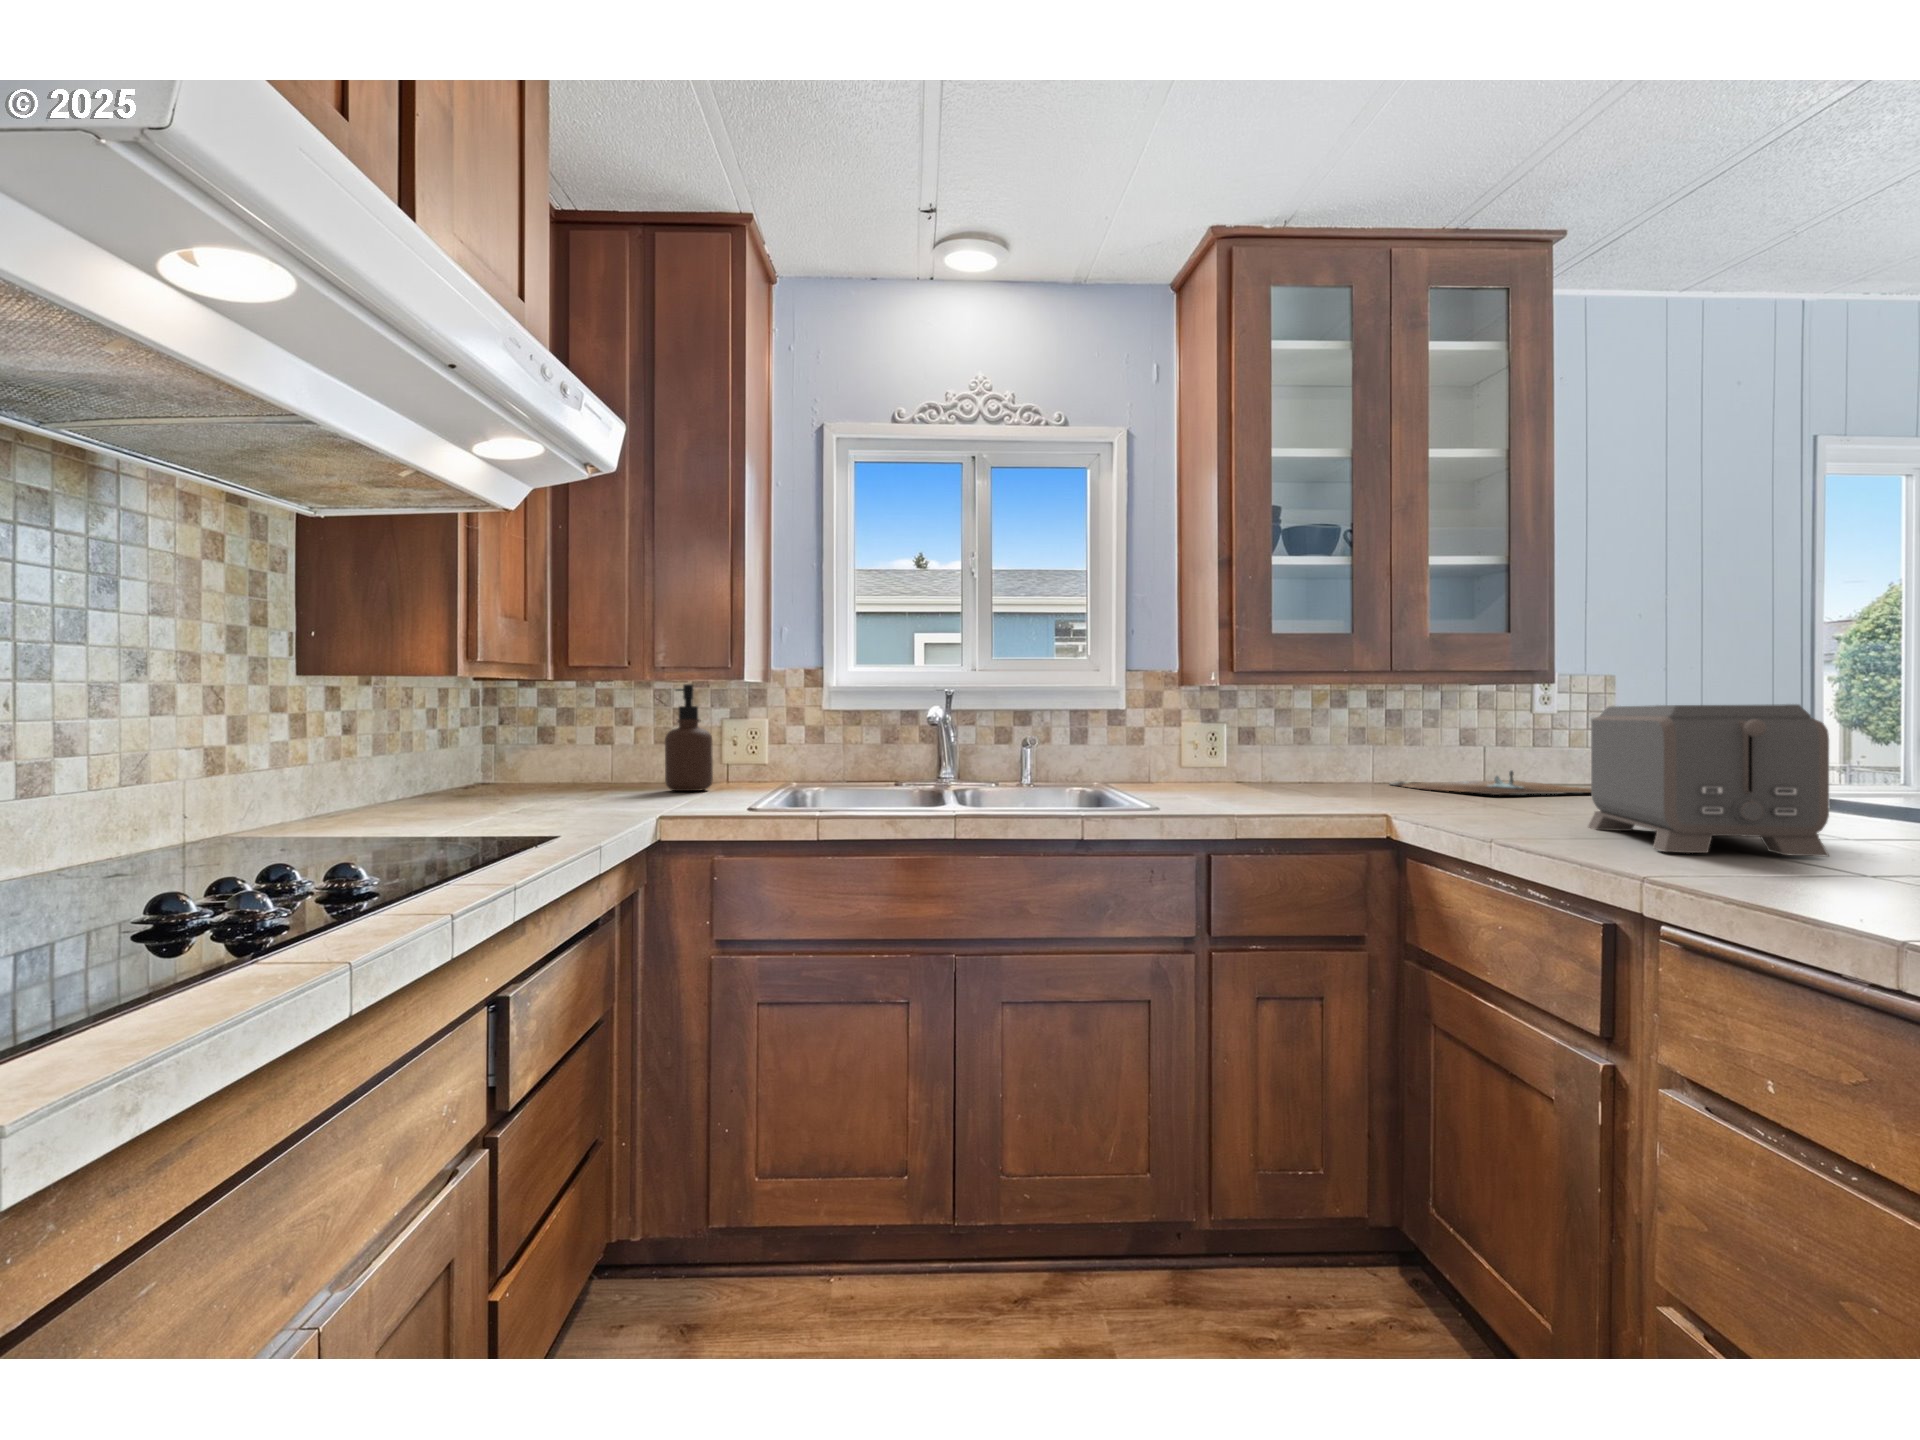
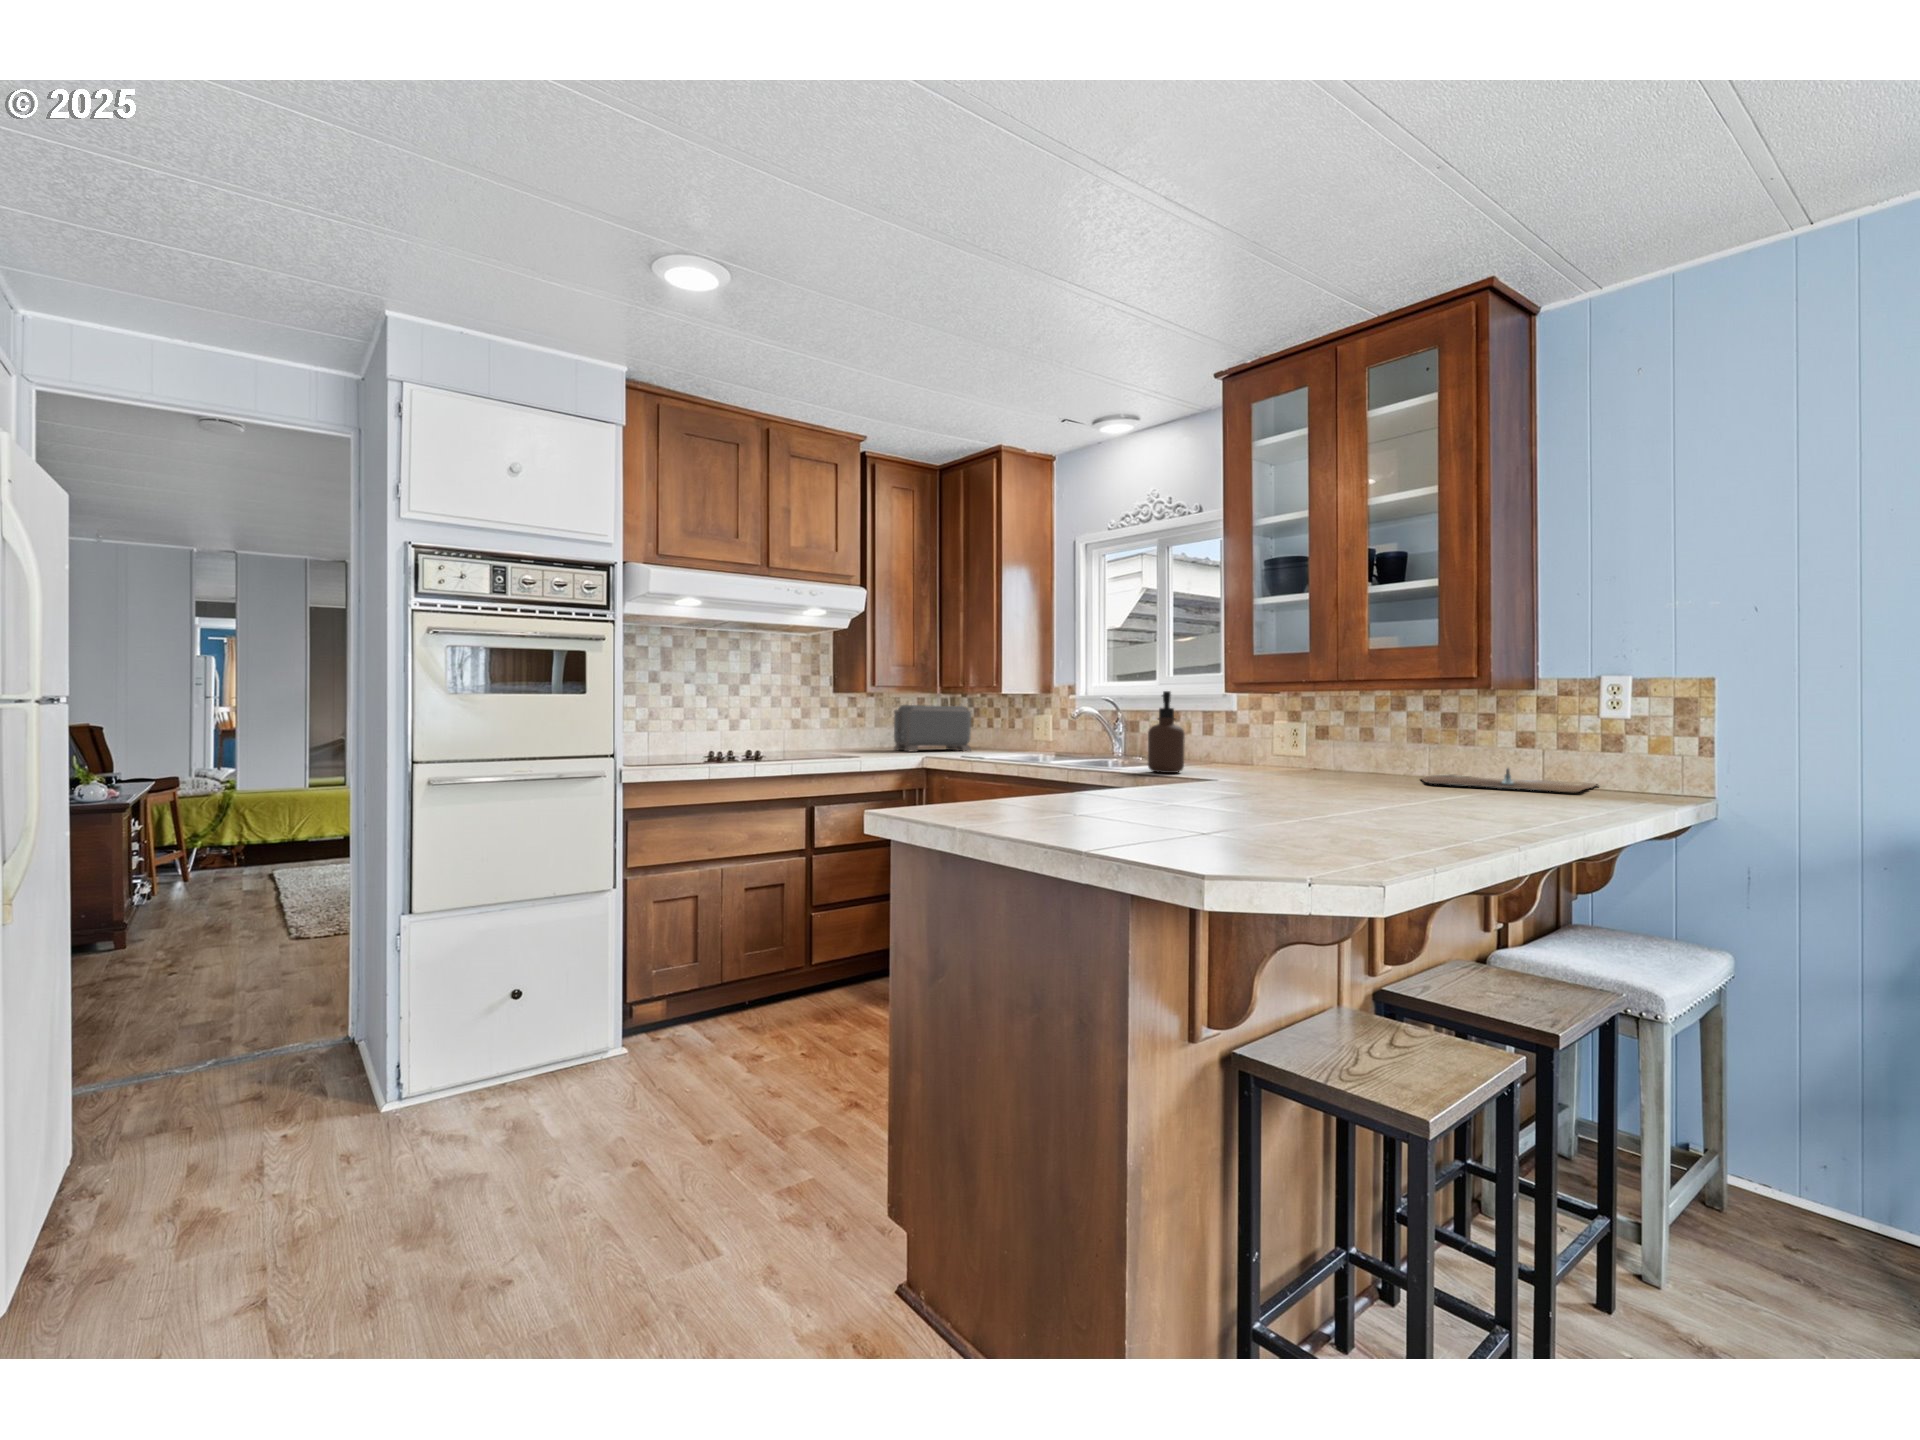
soap dispenser: present [665,684,713,791] -> present [1148,691,1185,773]
toaster: present [1588,704,1829,857] -> present [894,705,971,751]

